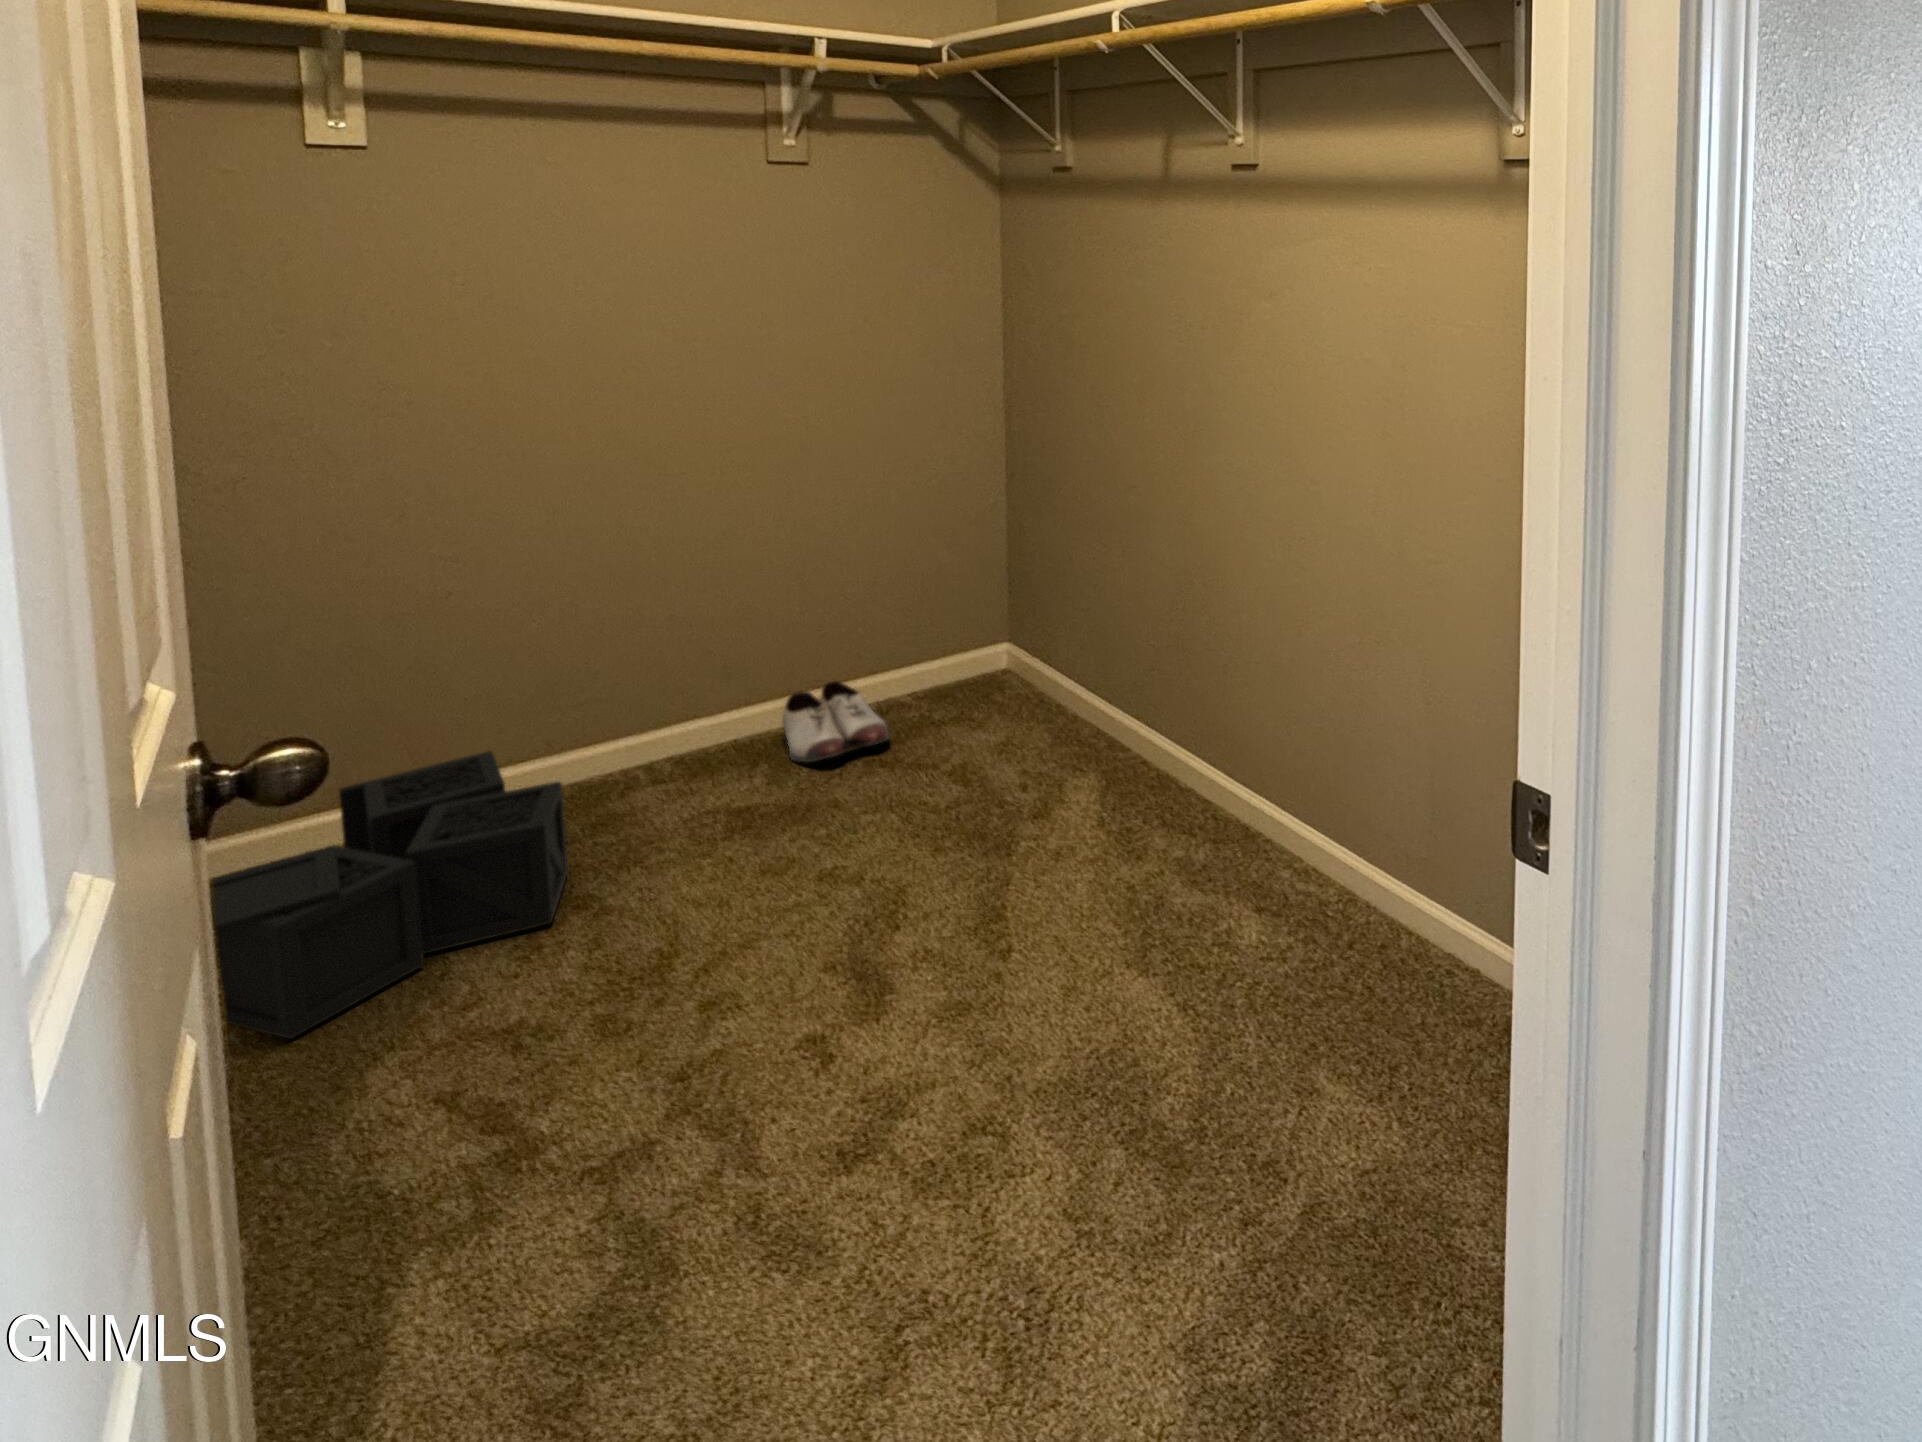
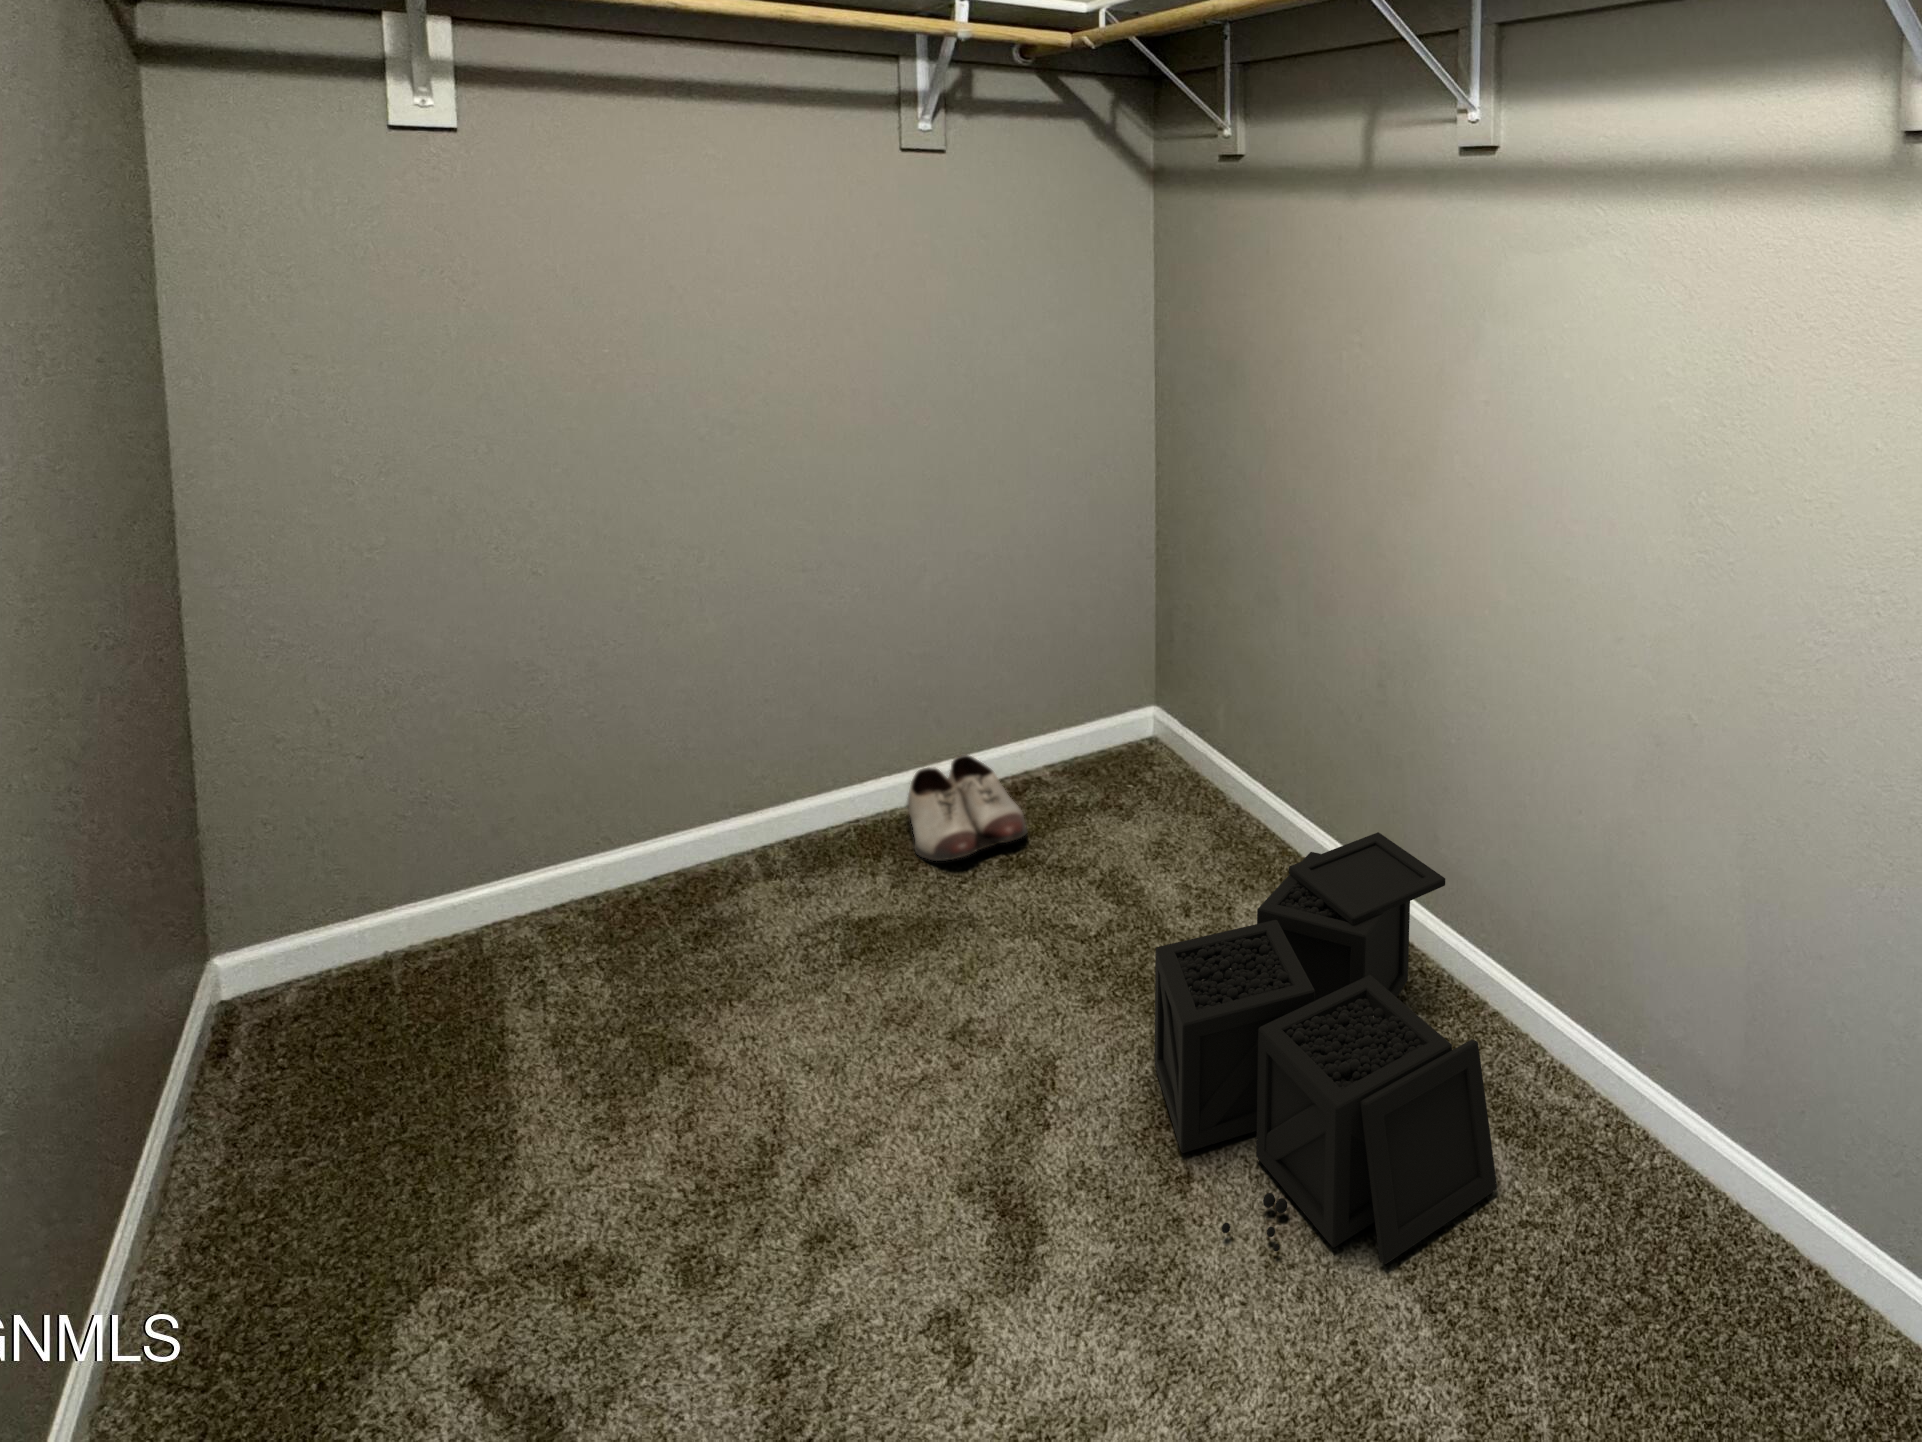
storage bin: present [212,751,568,1039] -> present [1155,832,1497,1264]

